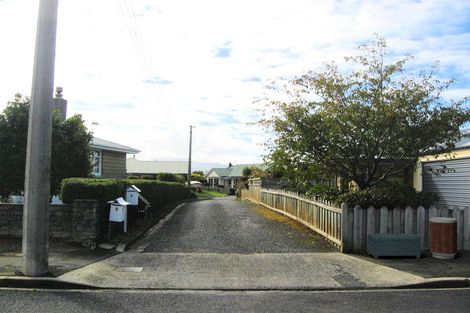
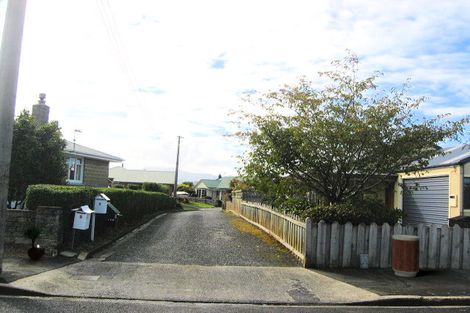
potted tree: none [60,217,84,254] -> present [23,226,45,260]
bench: present [367,233,421,259] -> none [330,249,382,276]

